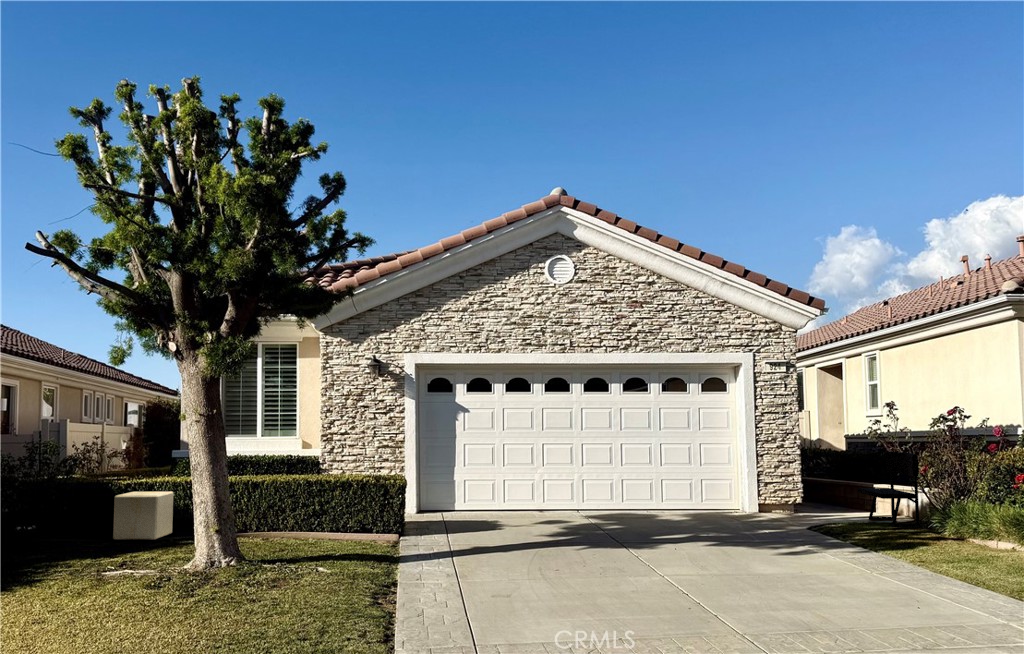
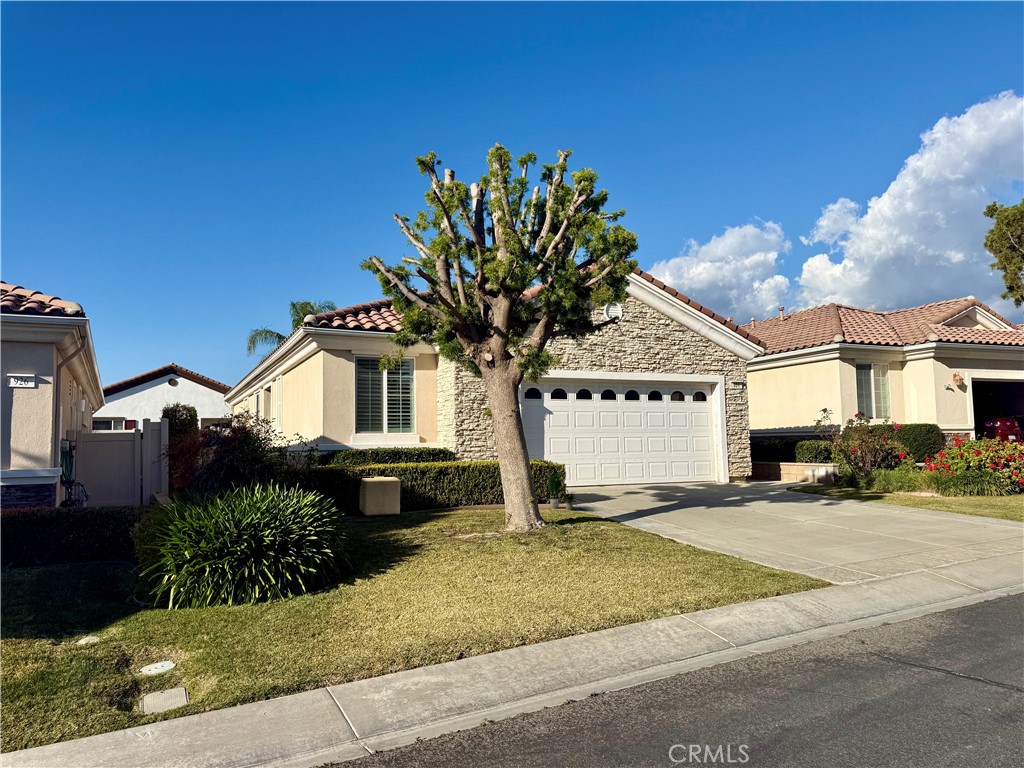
bench: present [858,451,921,527] -> none [790,441,837,488]
potted plant: none [360,489,391,544] -> present [548,474,576,510]

